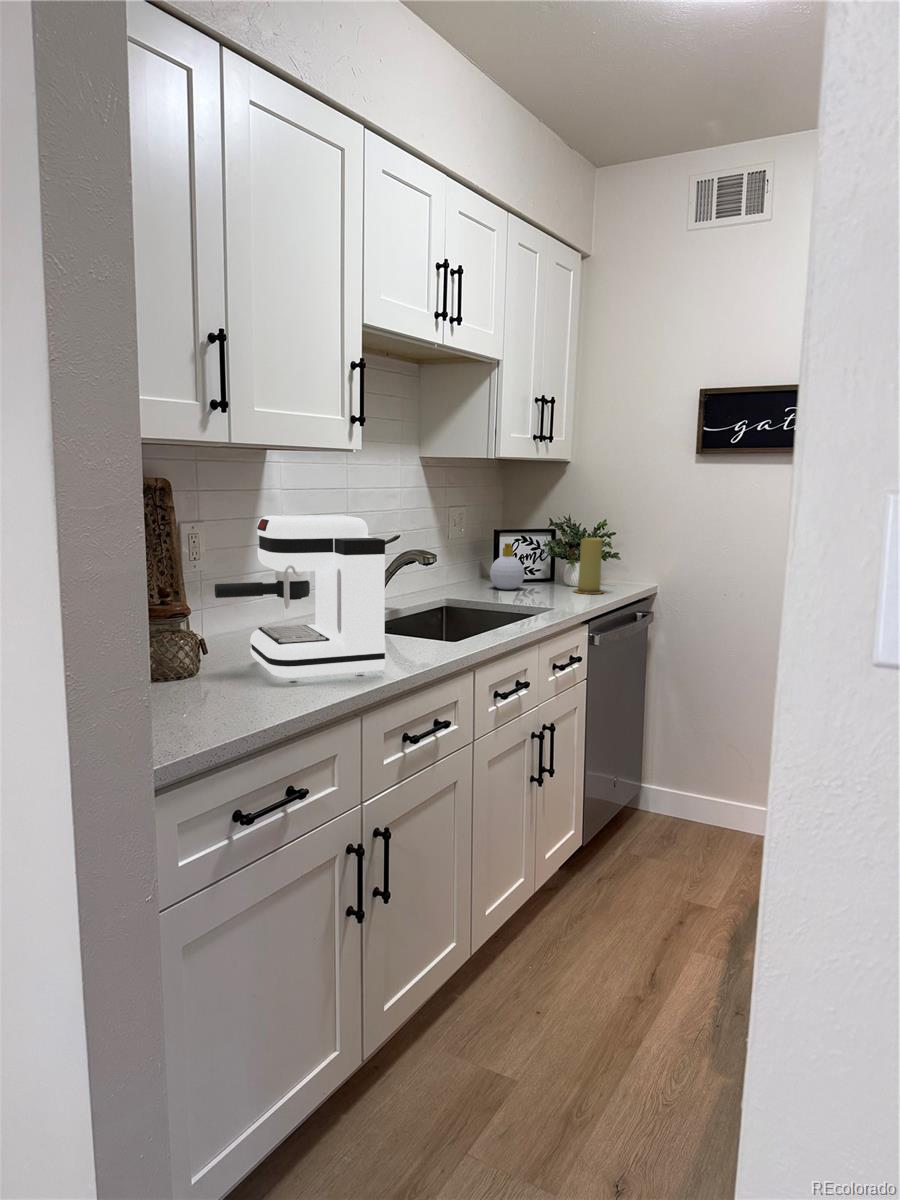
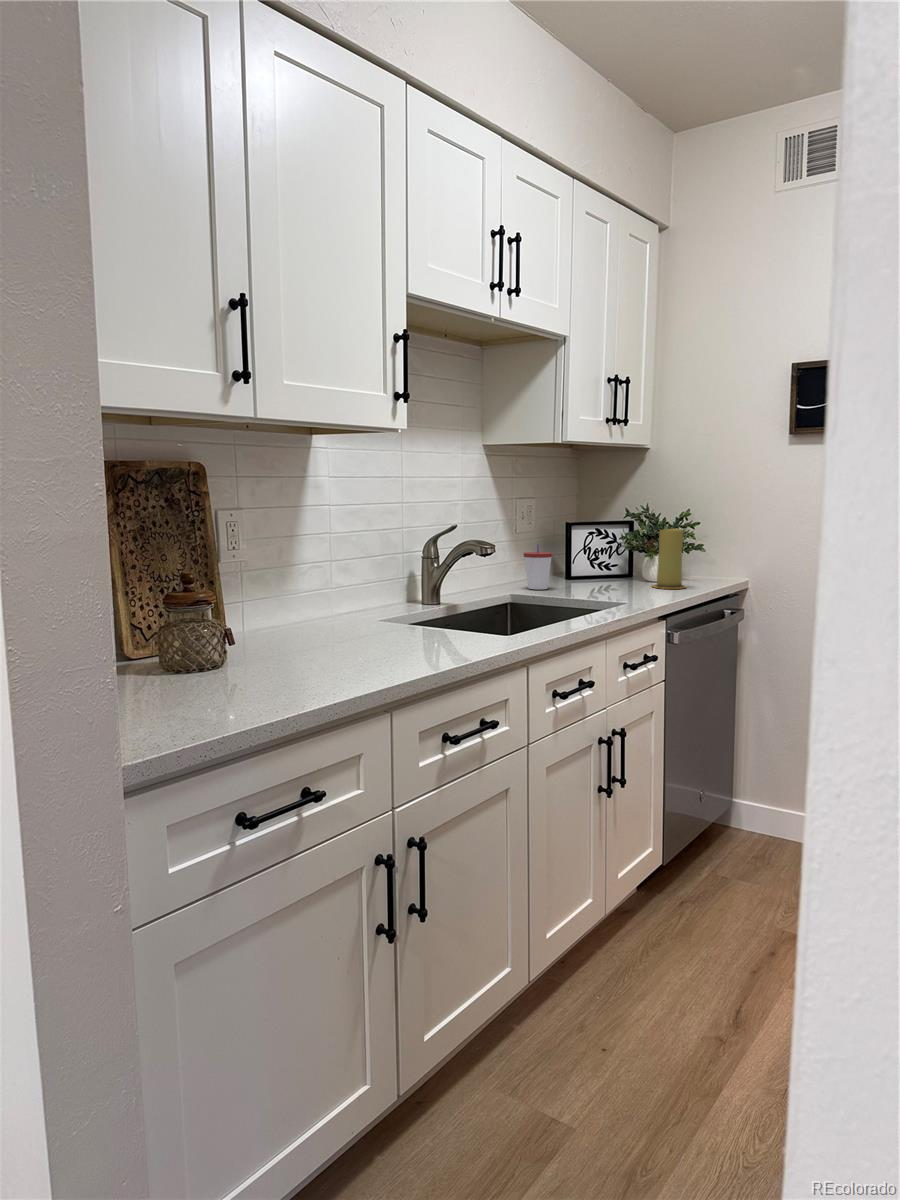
coffee maker: present [215,515,385,681] -> none [240,497,421,674]
soap bottle: present [490,543,525,590] -> none [561,536,598,585]
cup: none [456,551,484,594] -> present [524,544,553,590]

